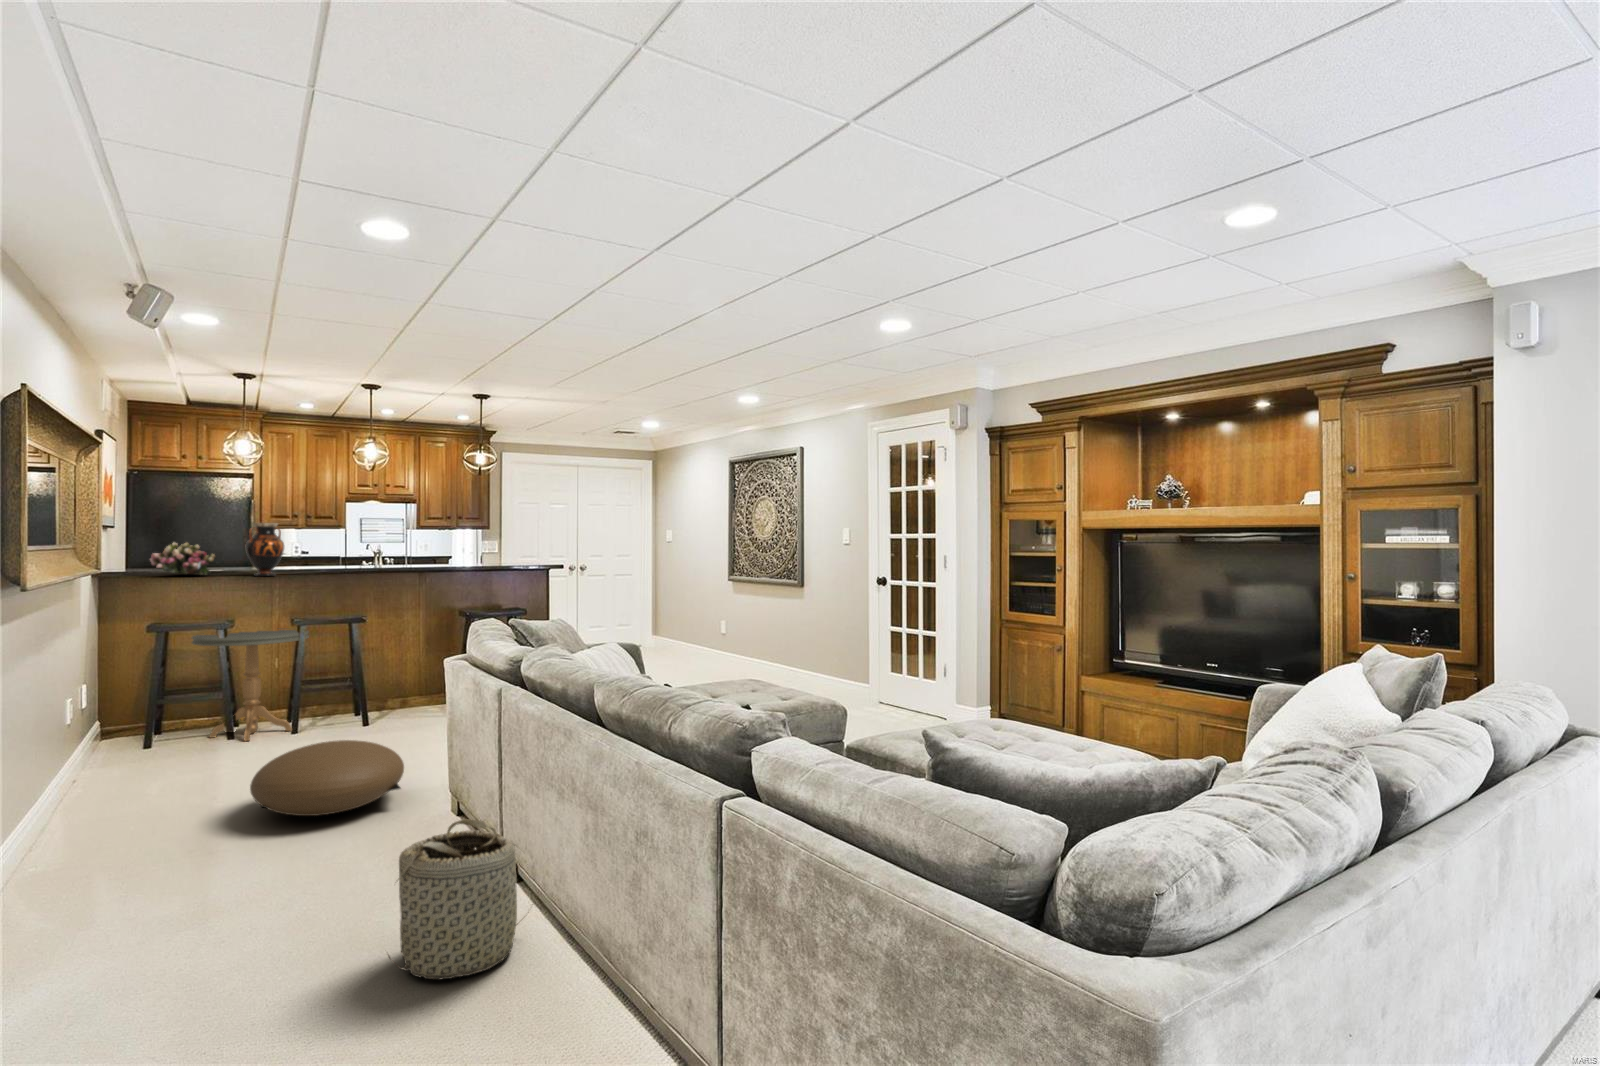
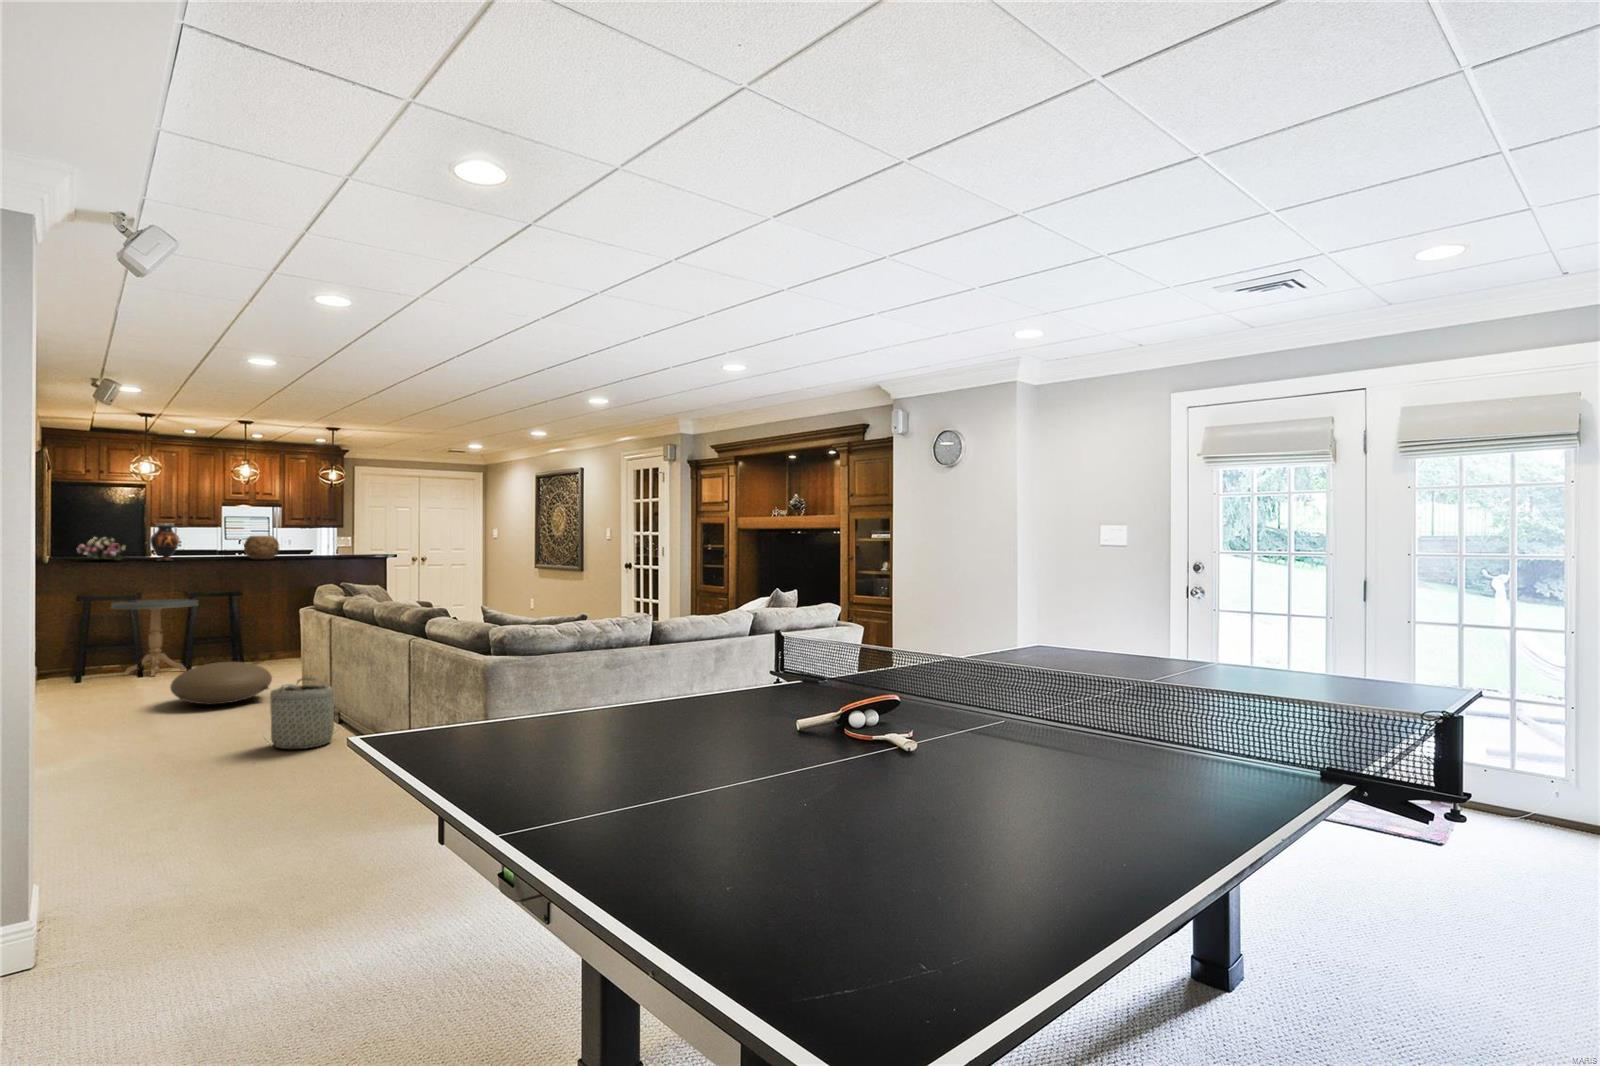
decorative bowl: none [369,540,414,573] -> present [244,536,279,559]

